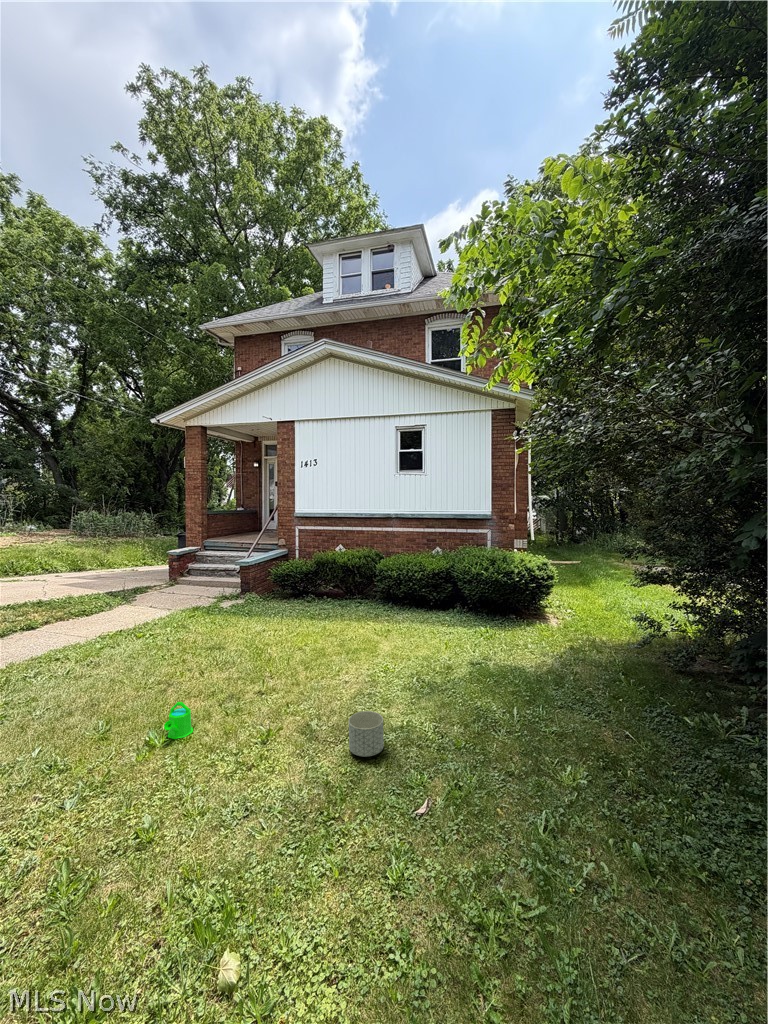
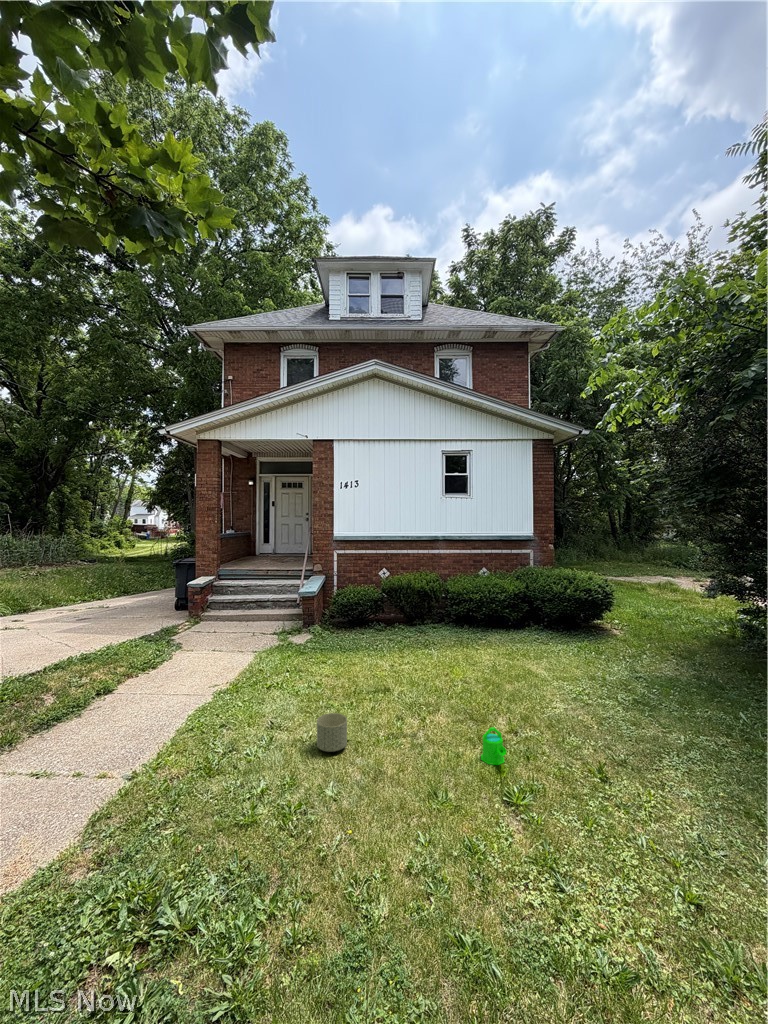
planter: present [349,711,384,757] -> present [317,713,347,752]

